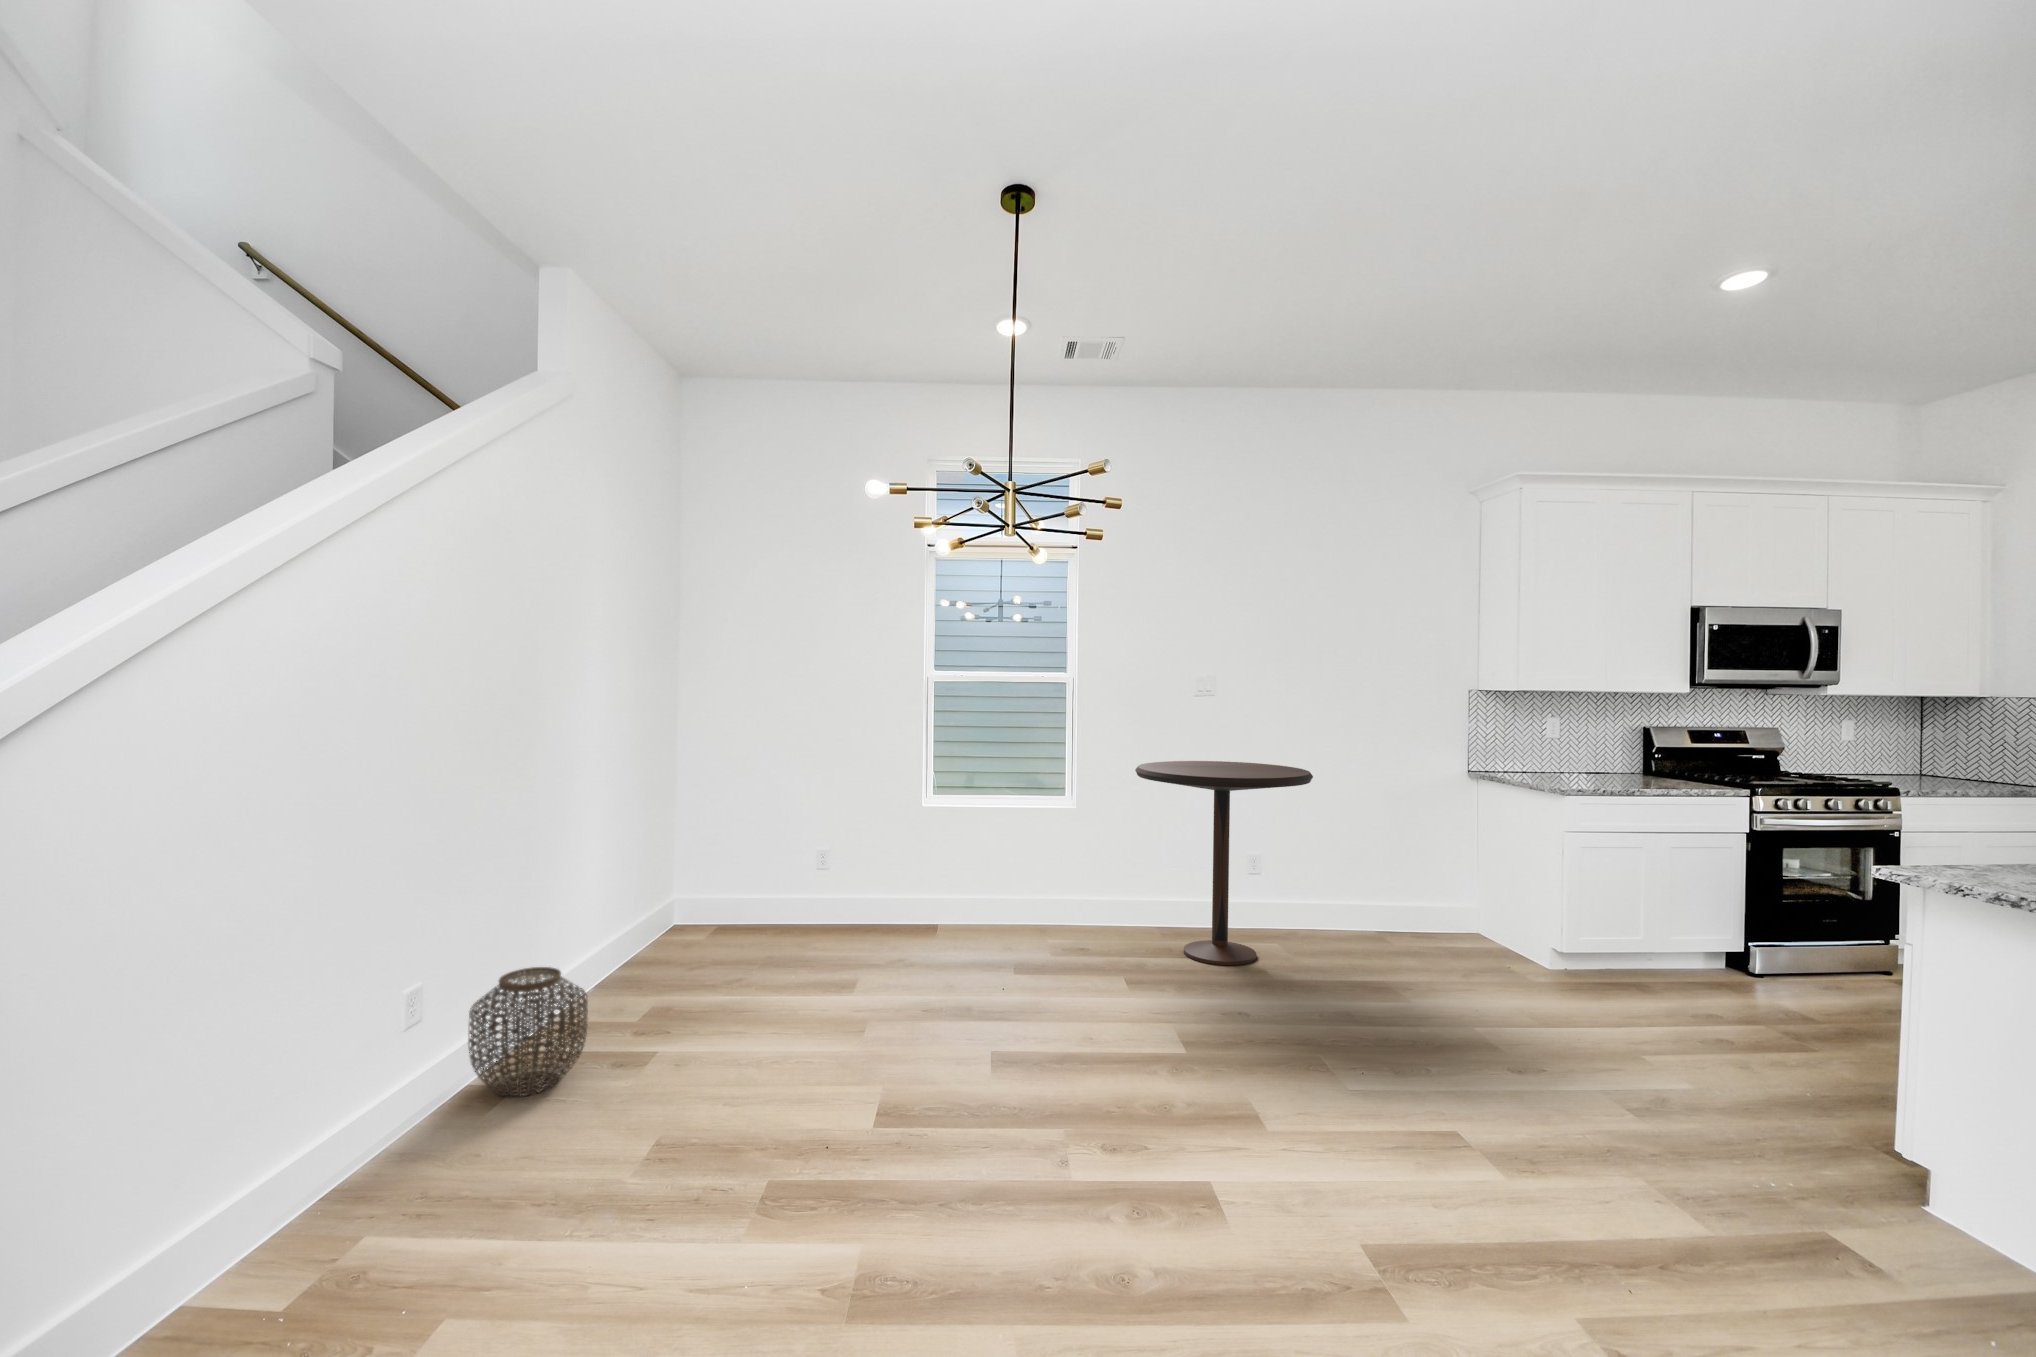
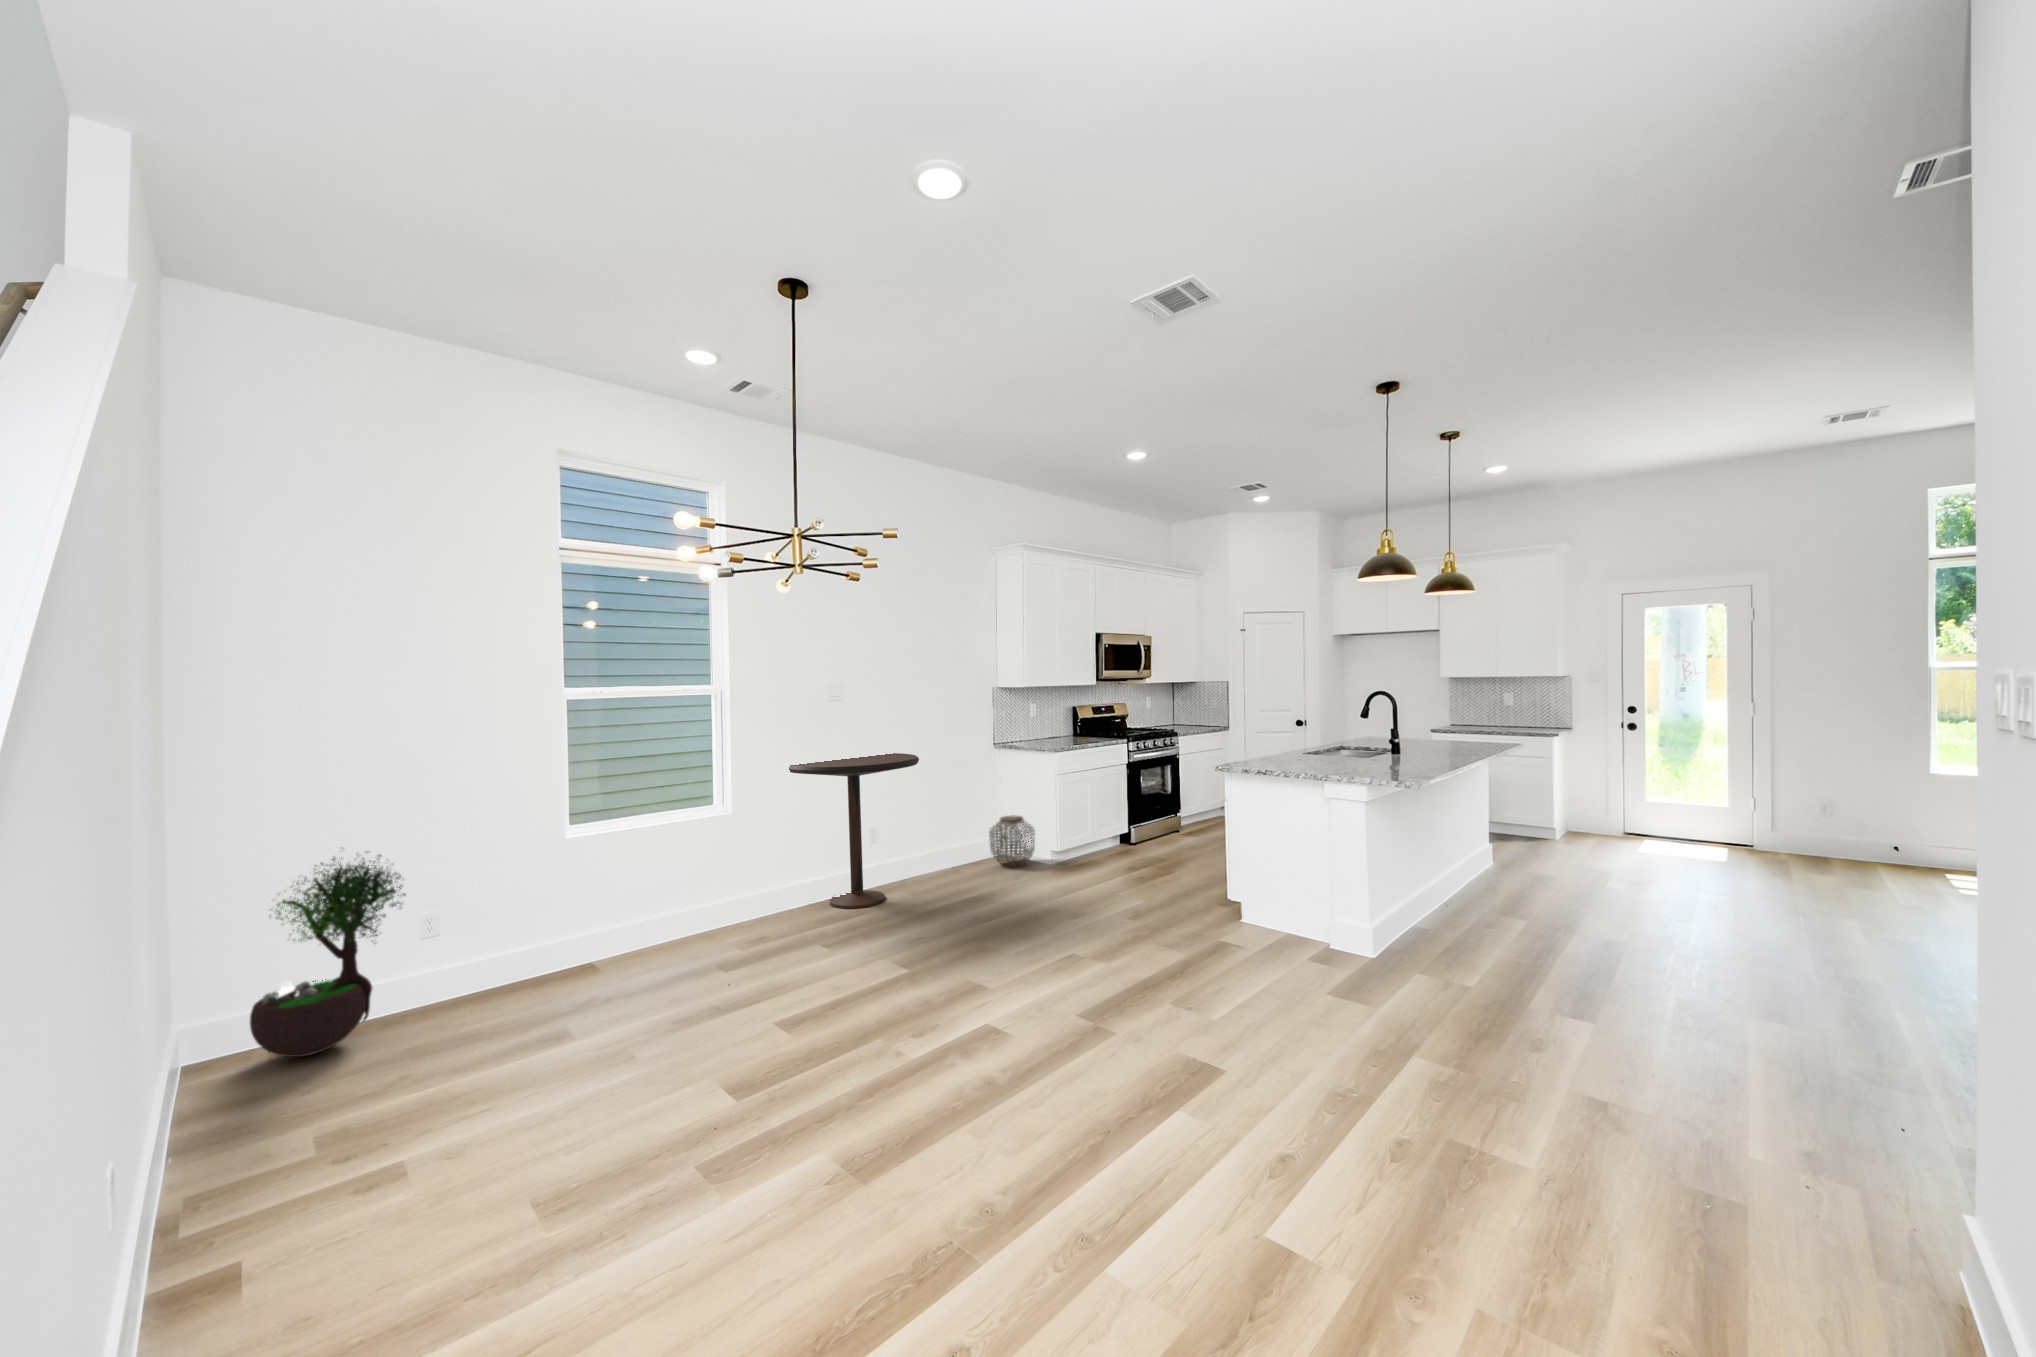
potted tree: none [628,791,734,969] -> present [250,851,405,1057]
woven basket: present [469,967,587,1097] -> present [990,816,1035,867]

